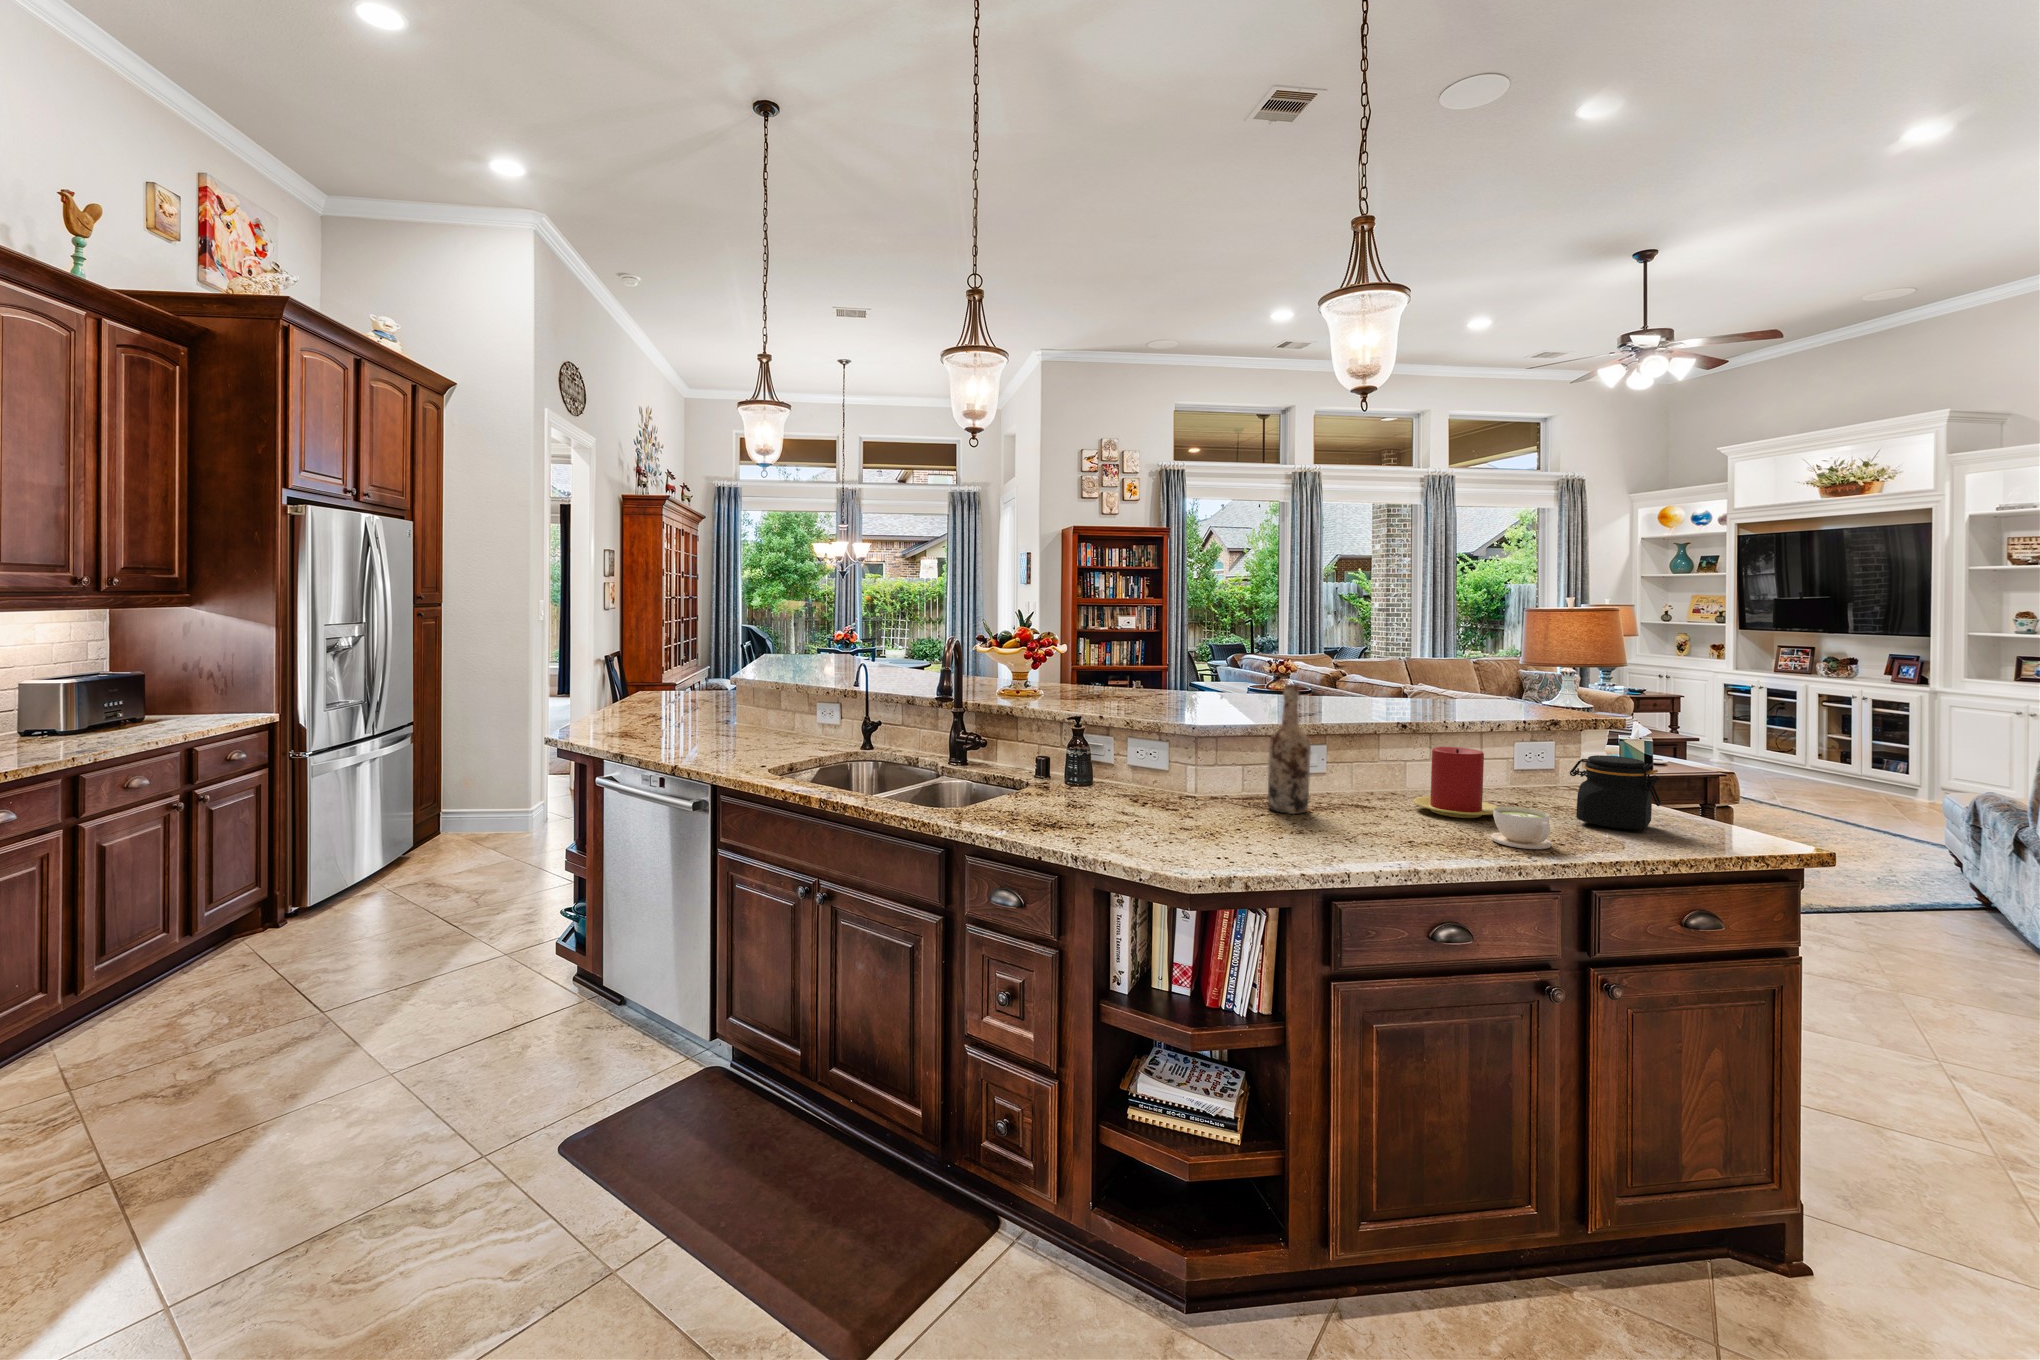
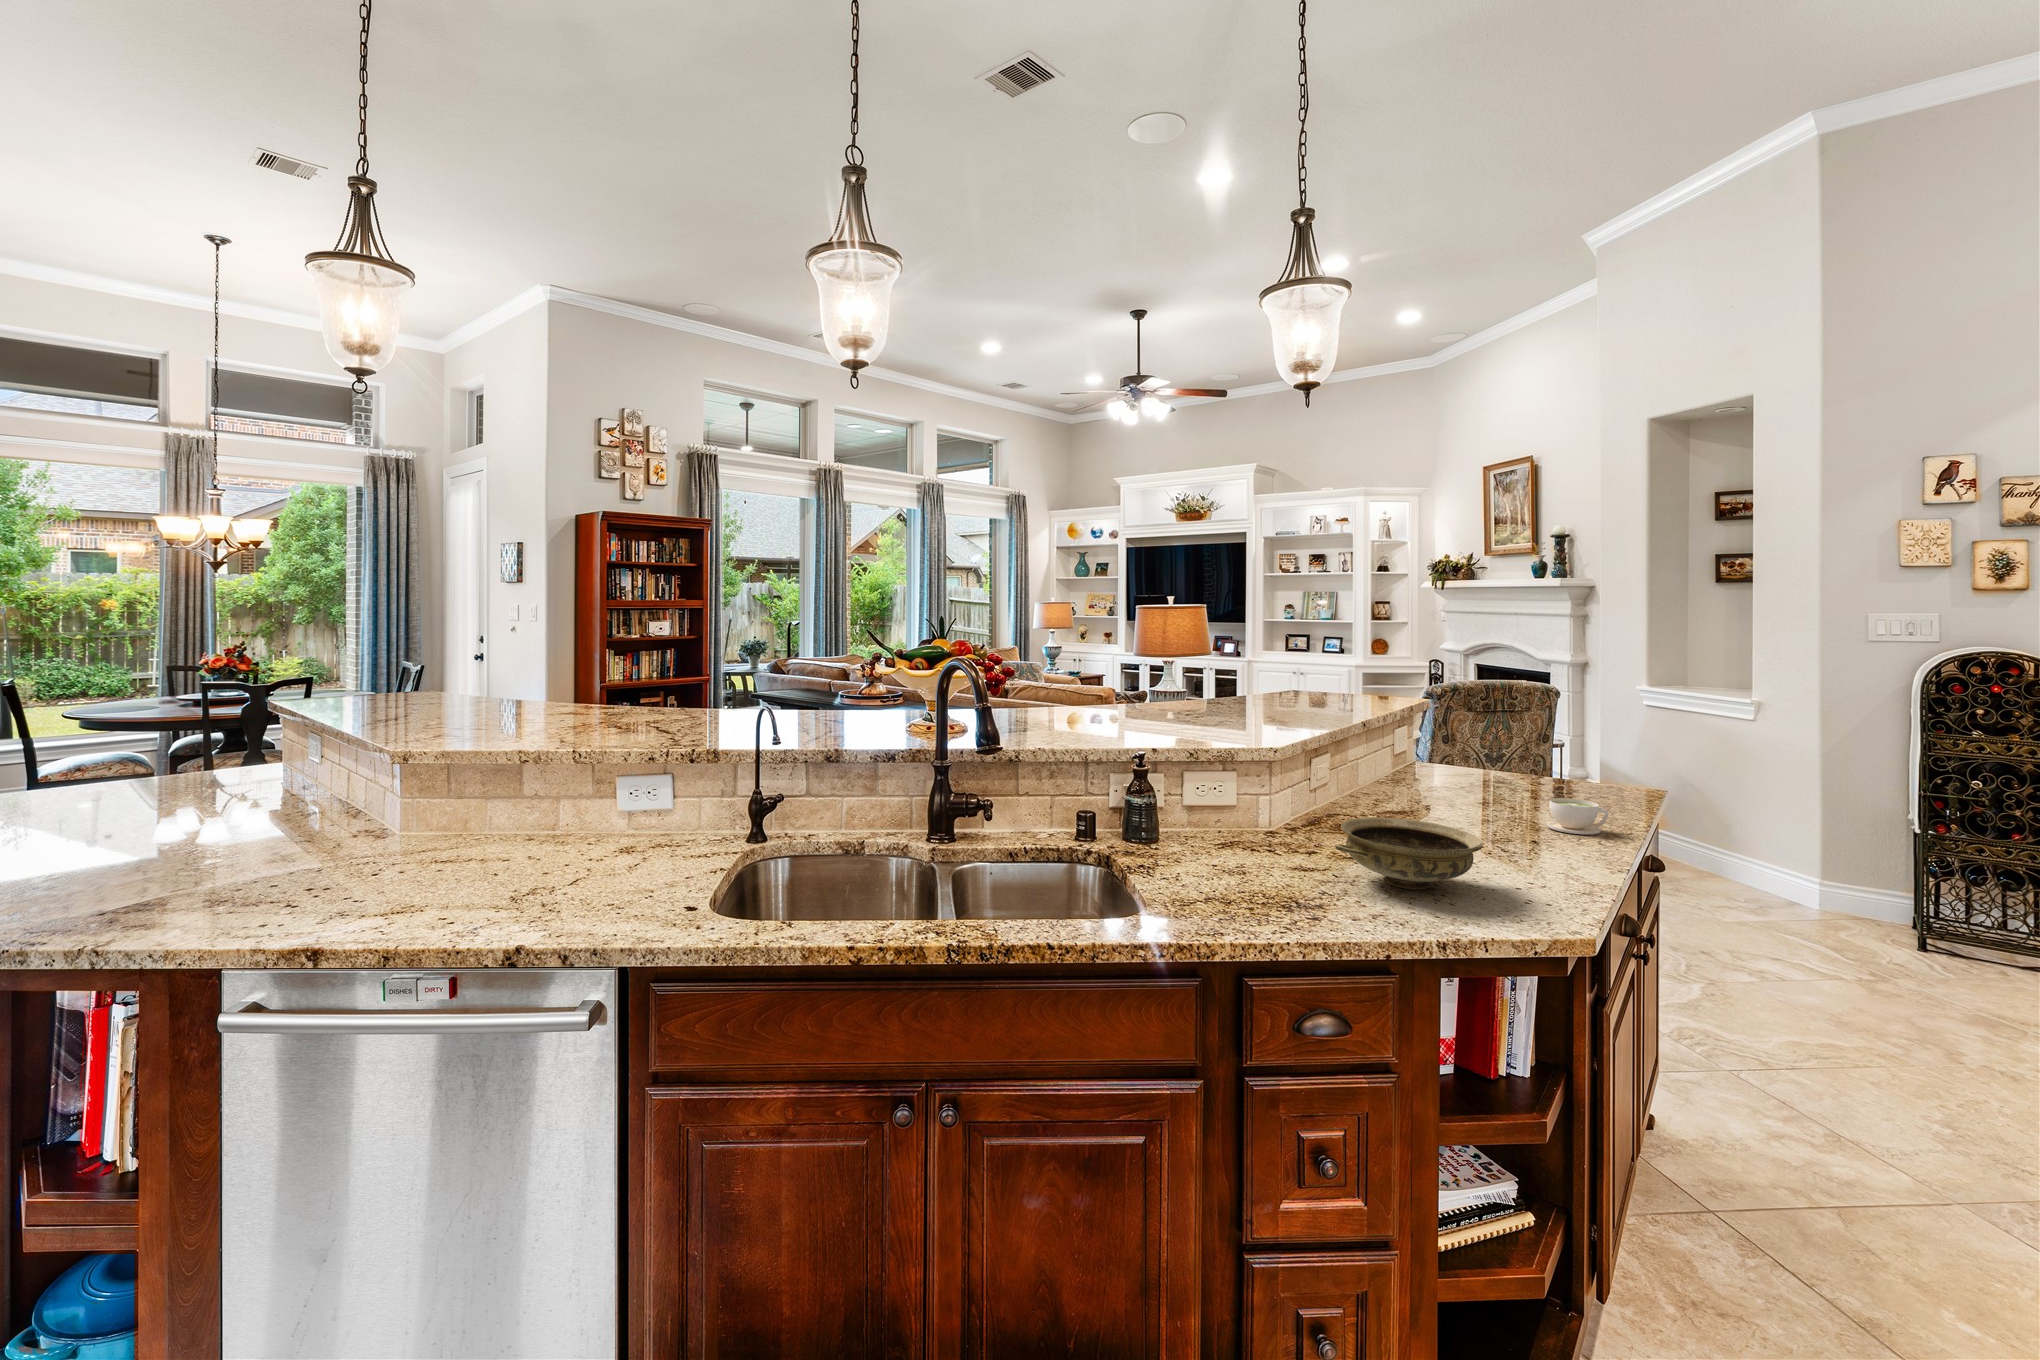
wine bottle: present [1268,684,1311,814] -> none [1354,703,1399,837]
candle: present [1414,747,1497,818] -> none [1413,749,1491,814]
jar: present [1570,755,1661,829] -> none [1507,743,1576,804]
ceramic bowl: none [1097,775,1235,836] -> present [1335,817,1483,889]

